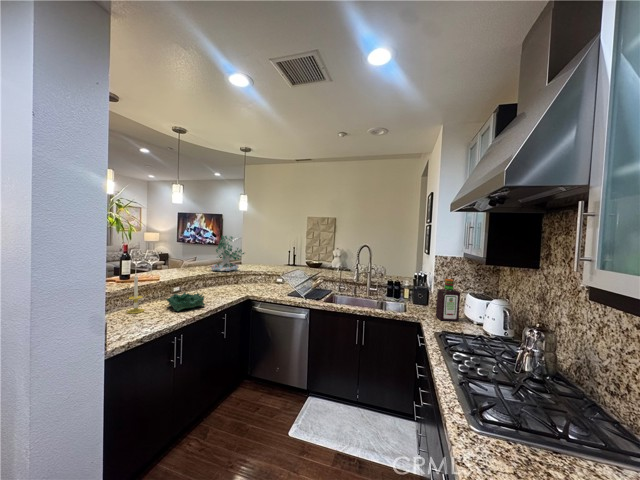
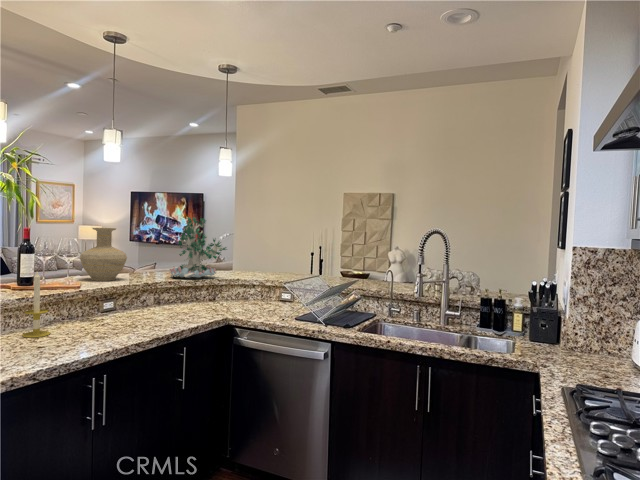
vase: none [156,243,186,275] -> present [80,228,127,281]
bottle: present [436,279,460,321] -> none [572,289,622,372]
decorative bowl: present [167,292,205,311] -> none [86,307,149,337]

